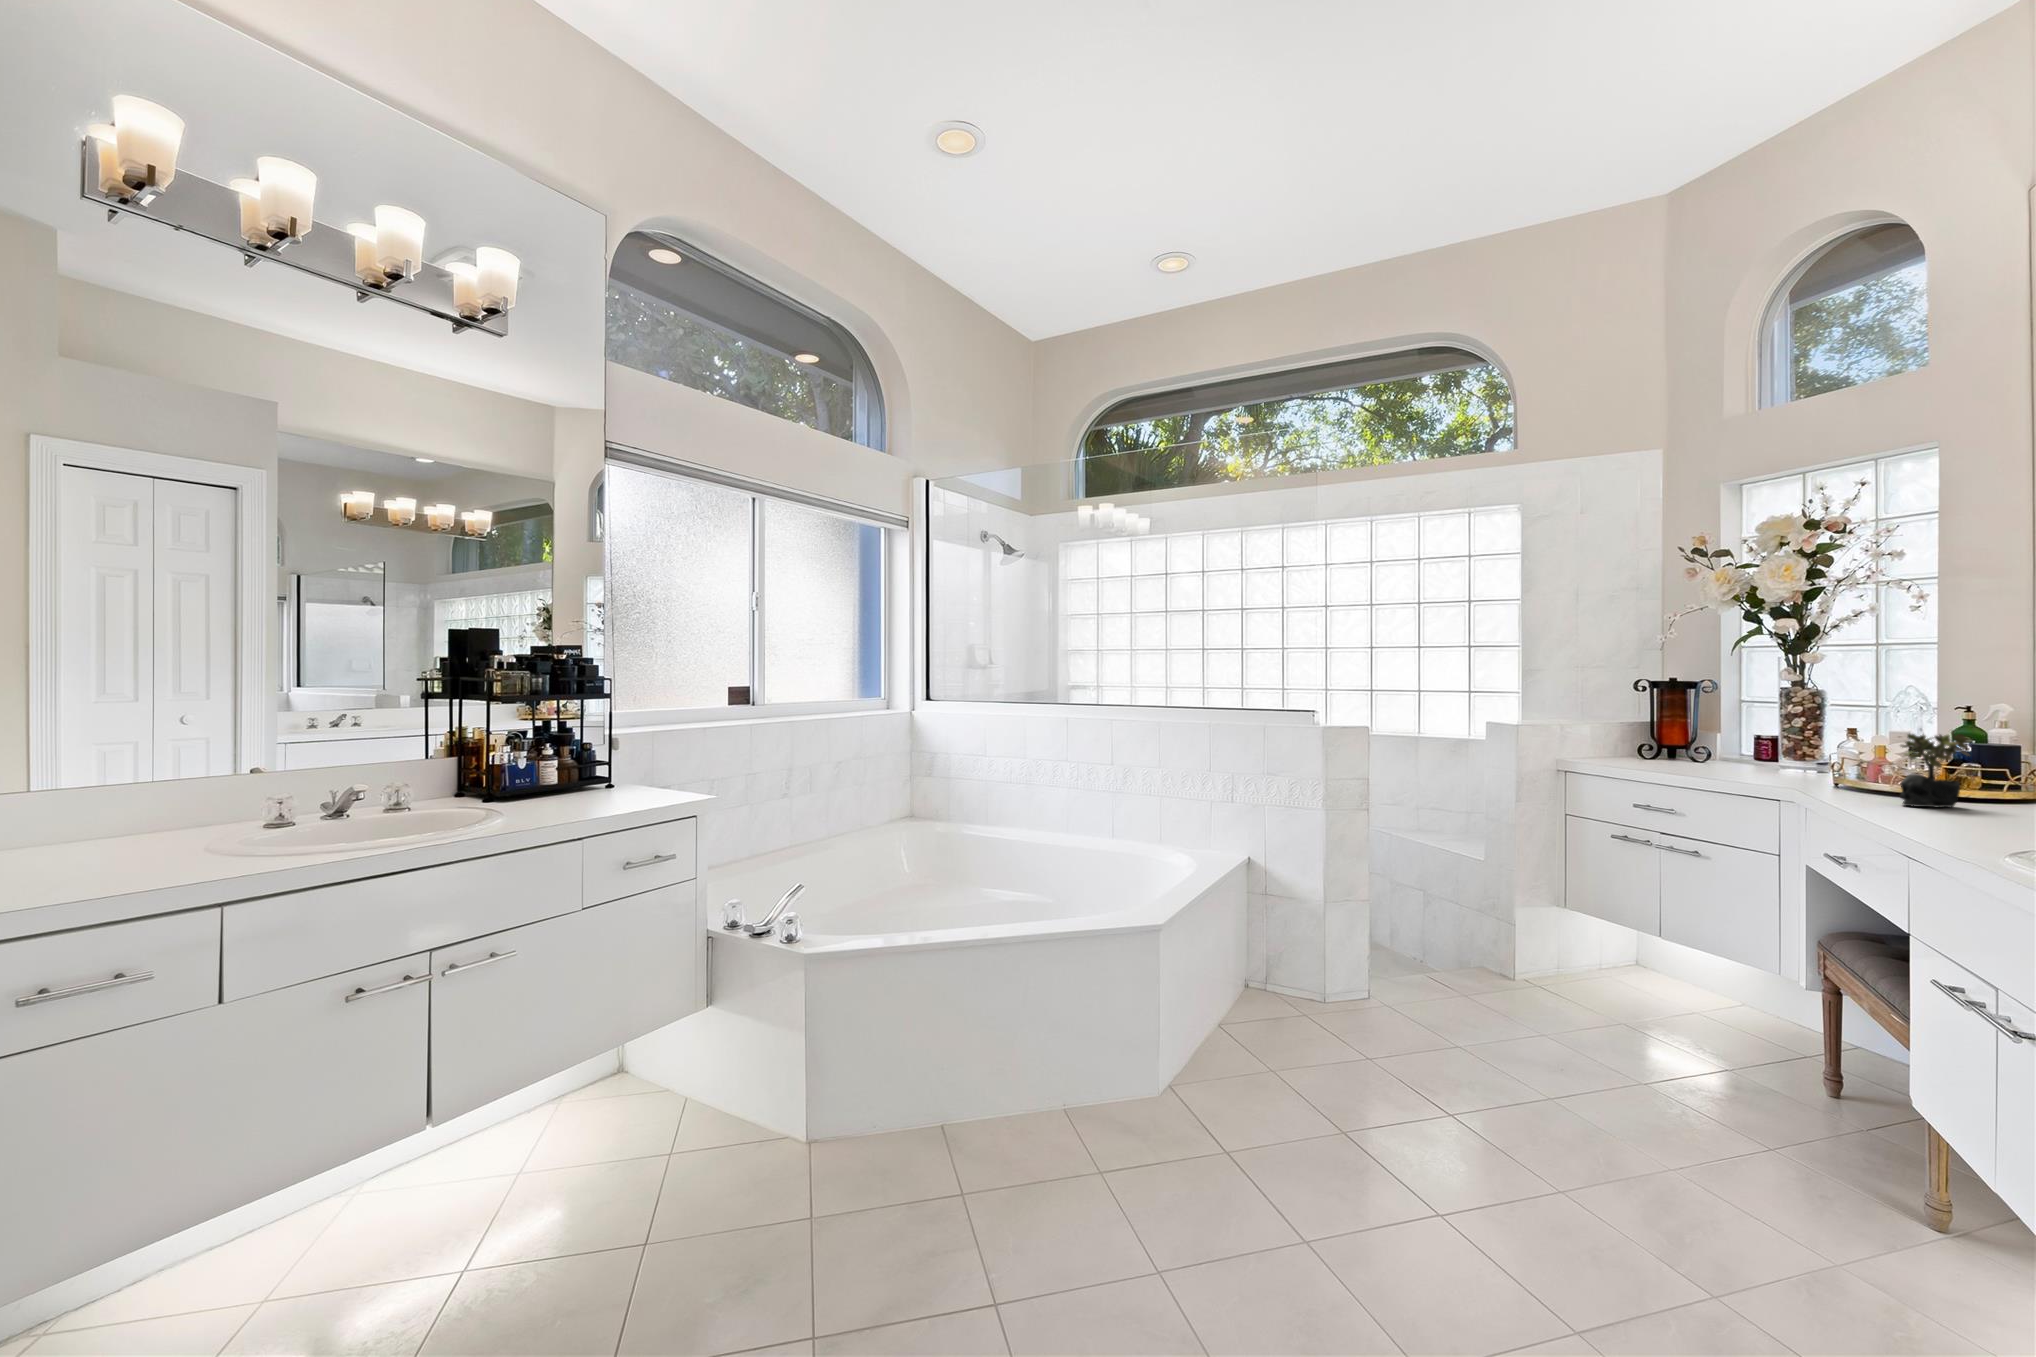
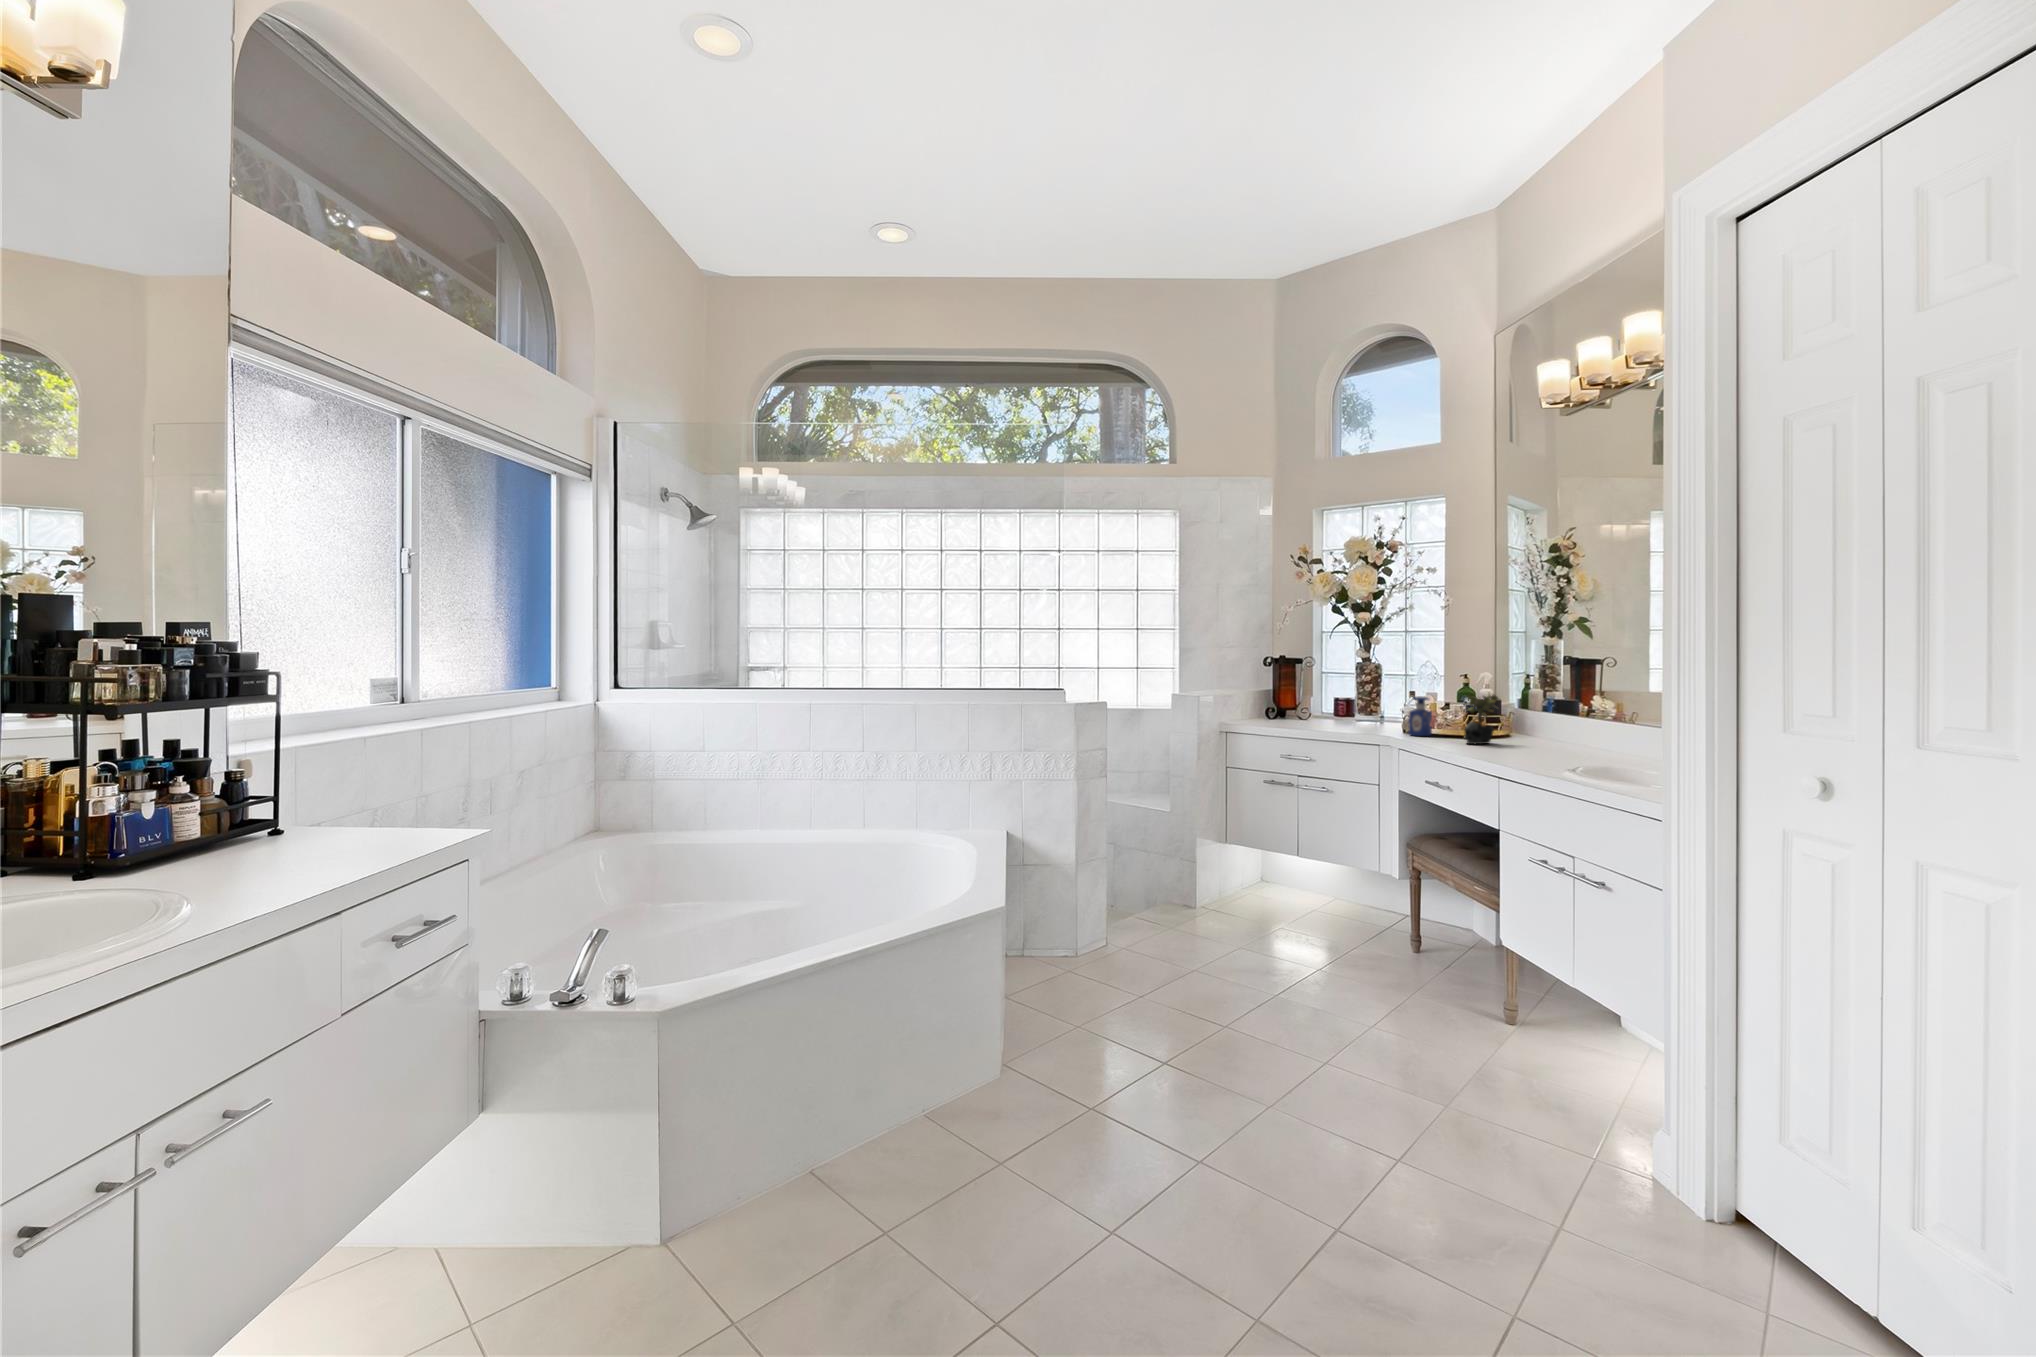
perfume bottle: none [1825,734,1869,791] -> present [1408,696,1432,736]

